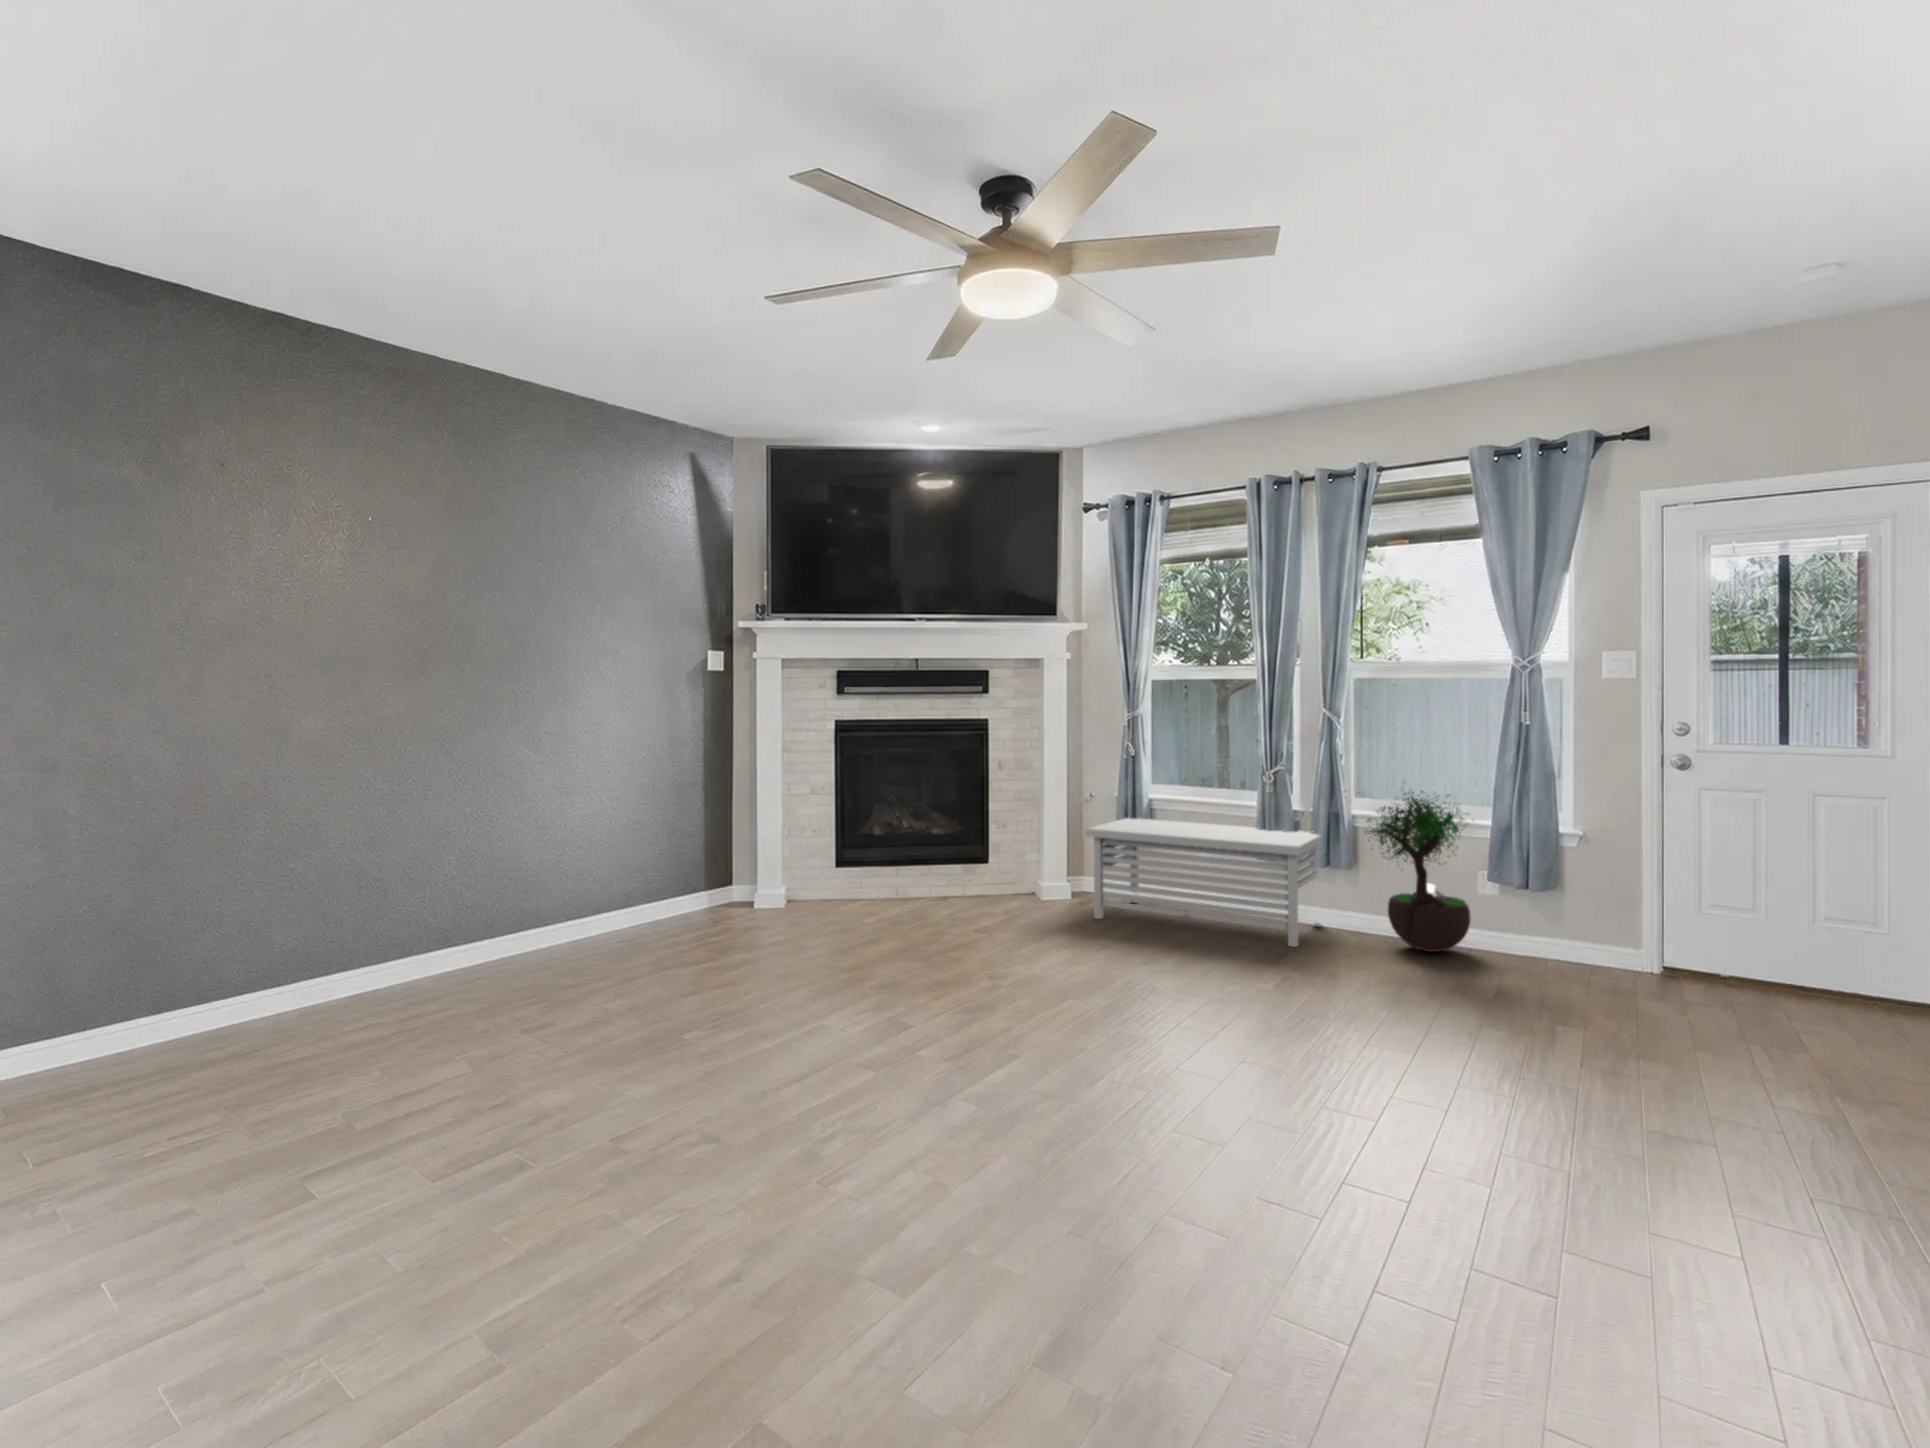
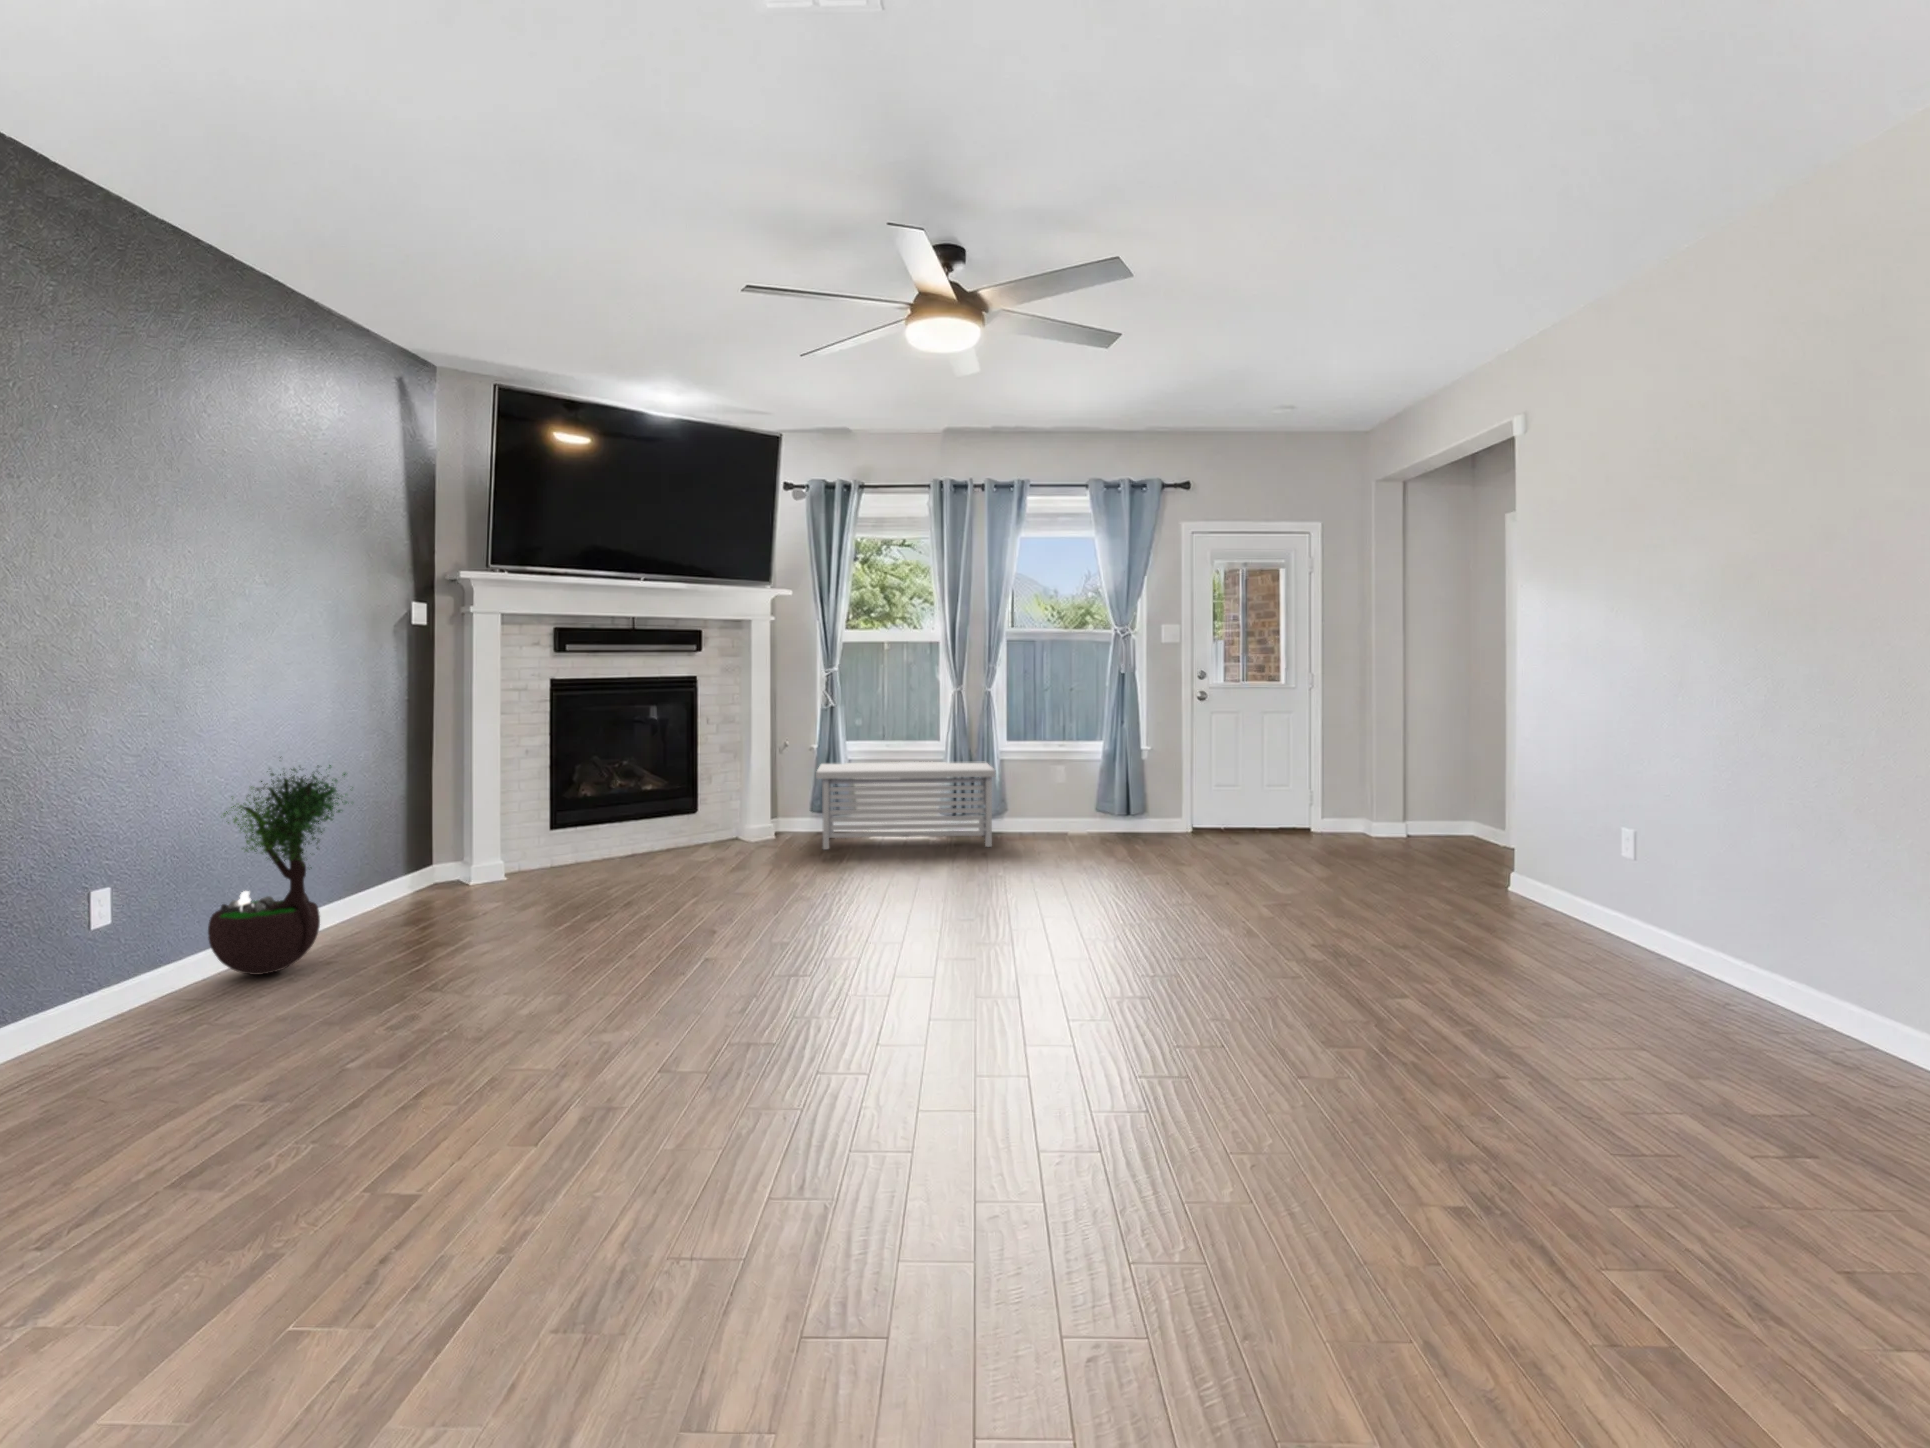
potted tree: present [1366,791,1470,952] -> present [208,757,347,975]

